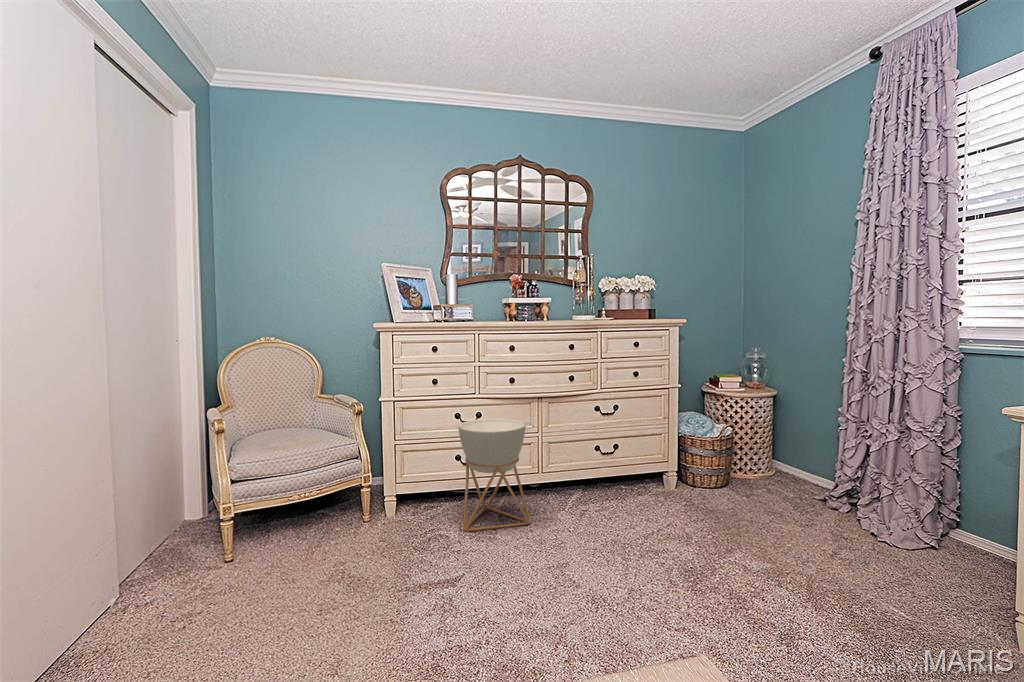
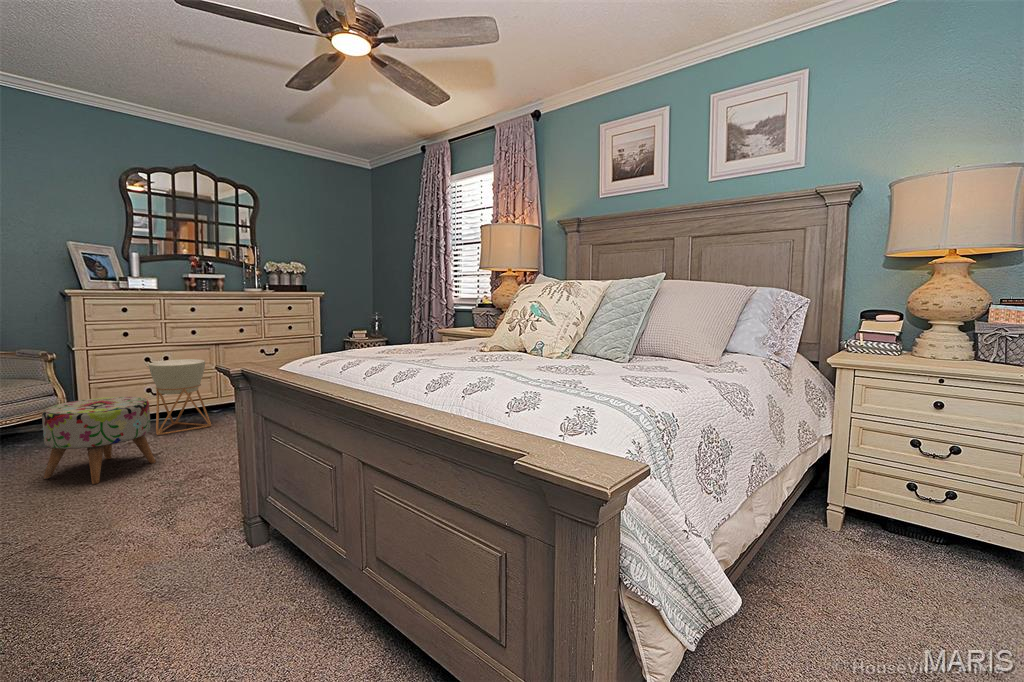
ottoman: none [319,484,456,647] -> present [42,397,156,484]

